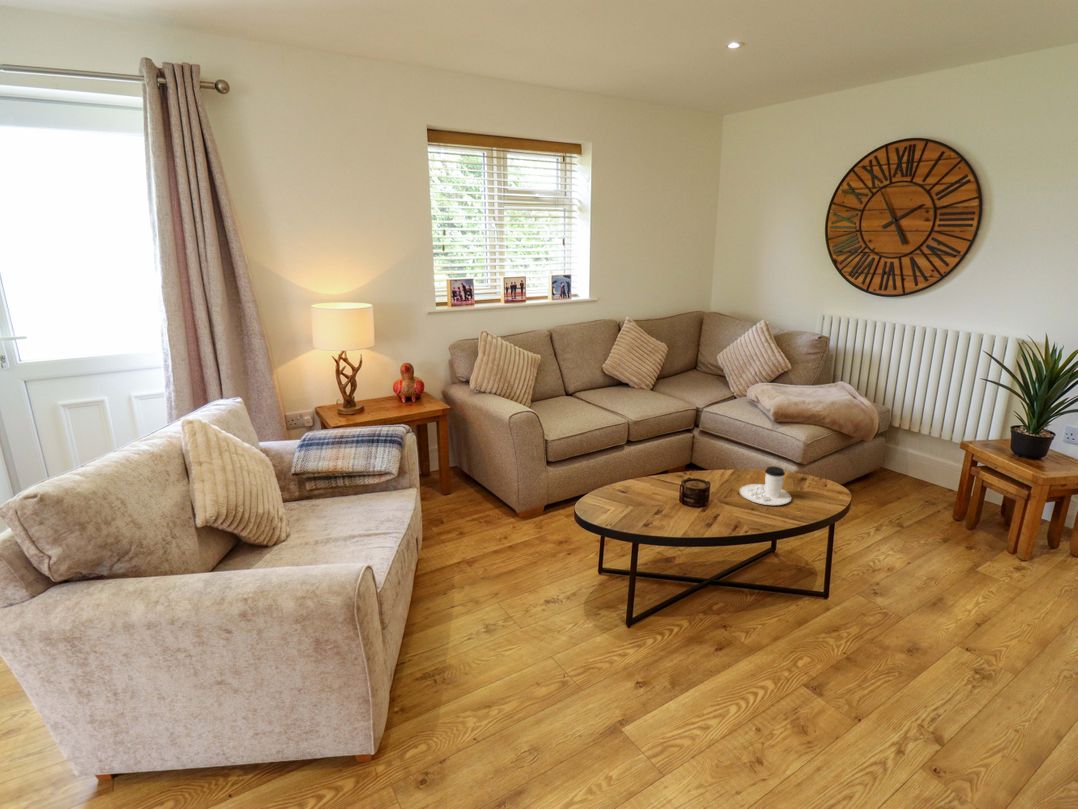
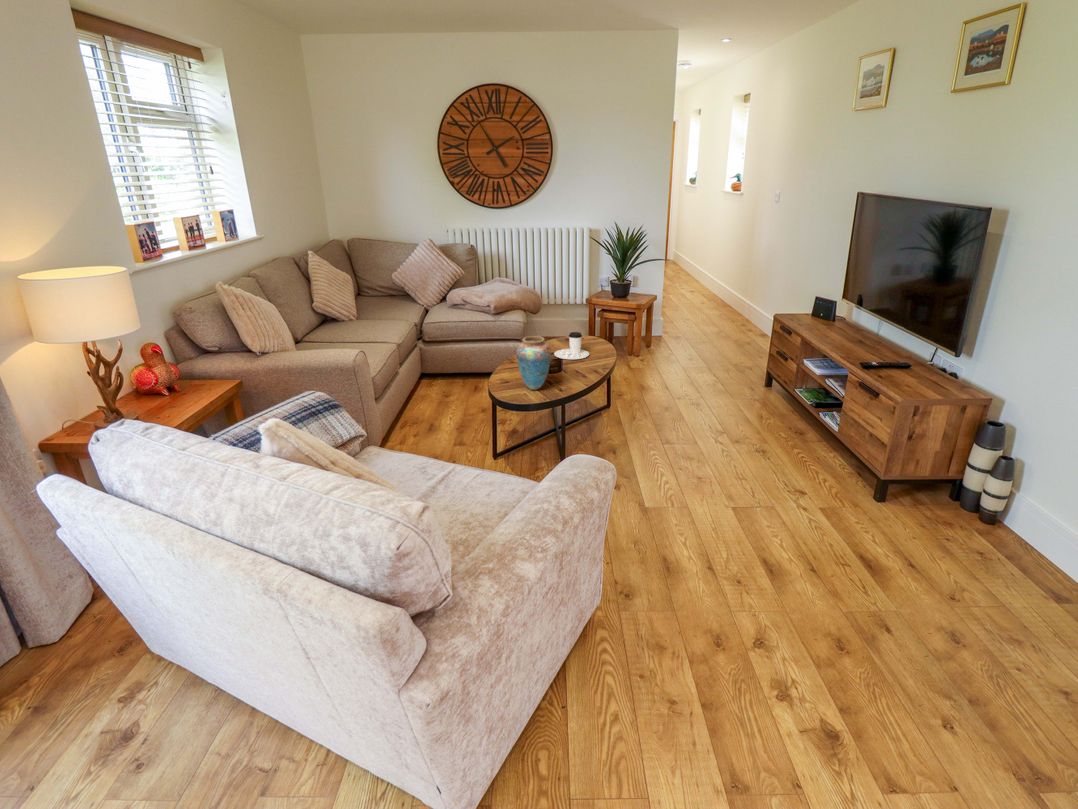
vase: none [613,446,657,513] -> present [516,336,551,390]

